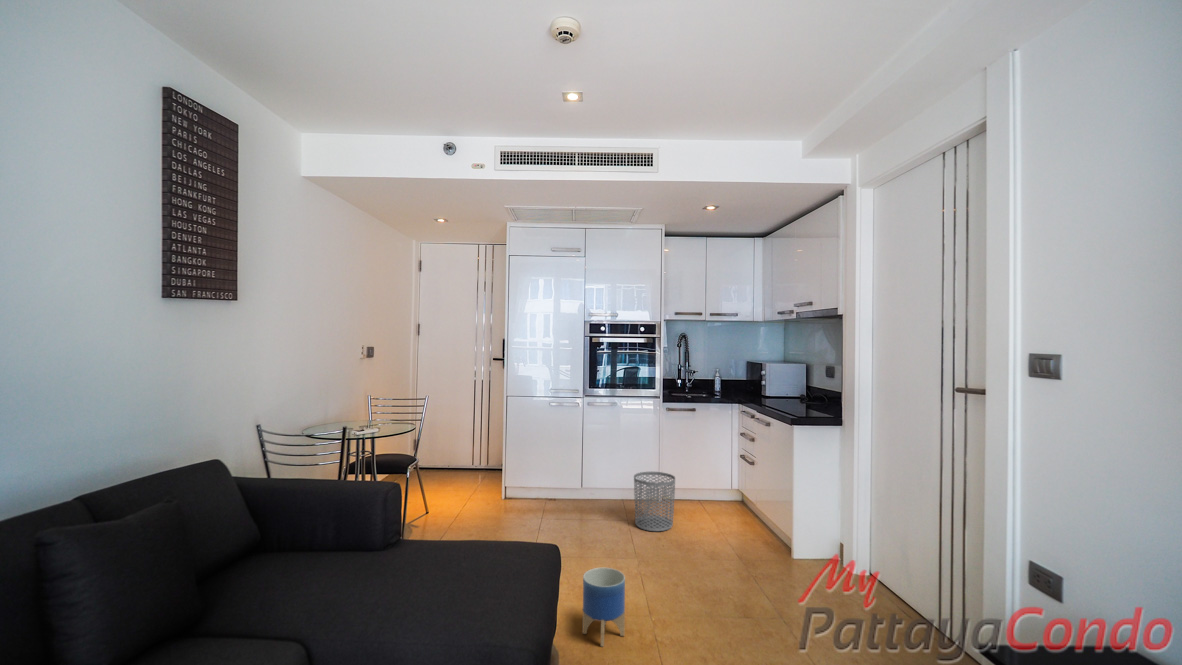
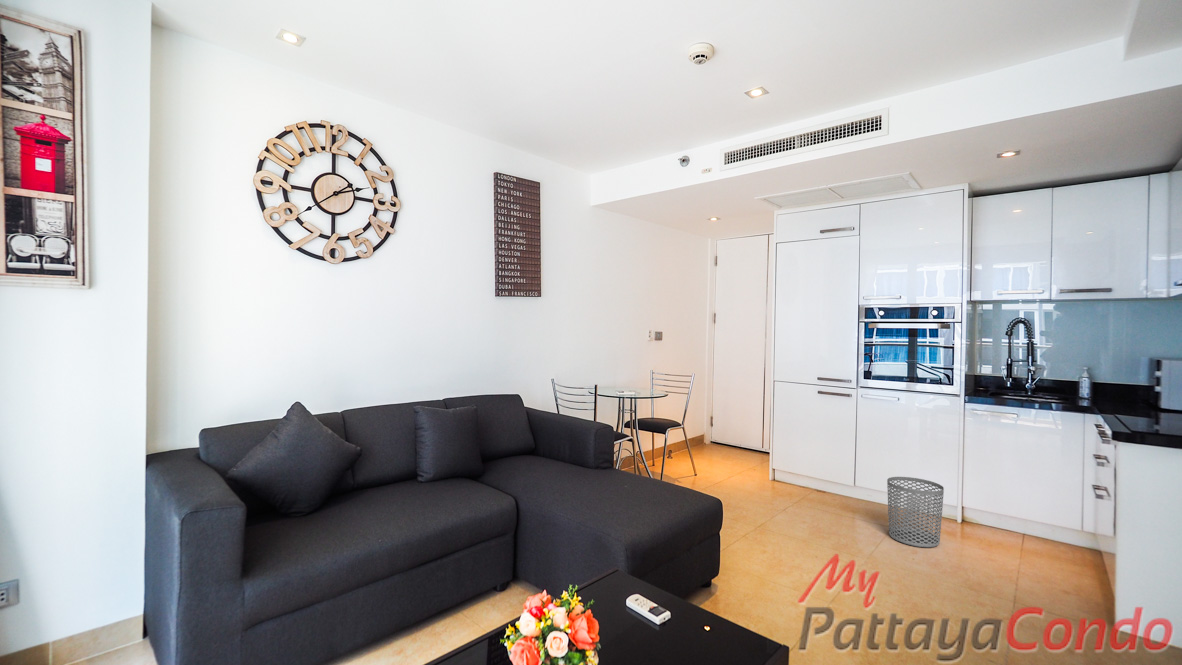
planter: present [582,568,625,646] -> none [731,535,773,605]

